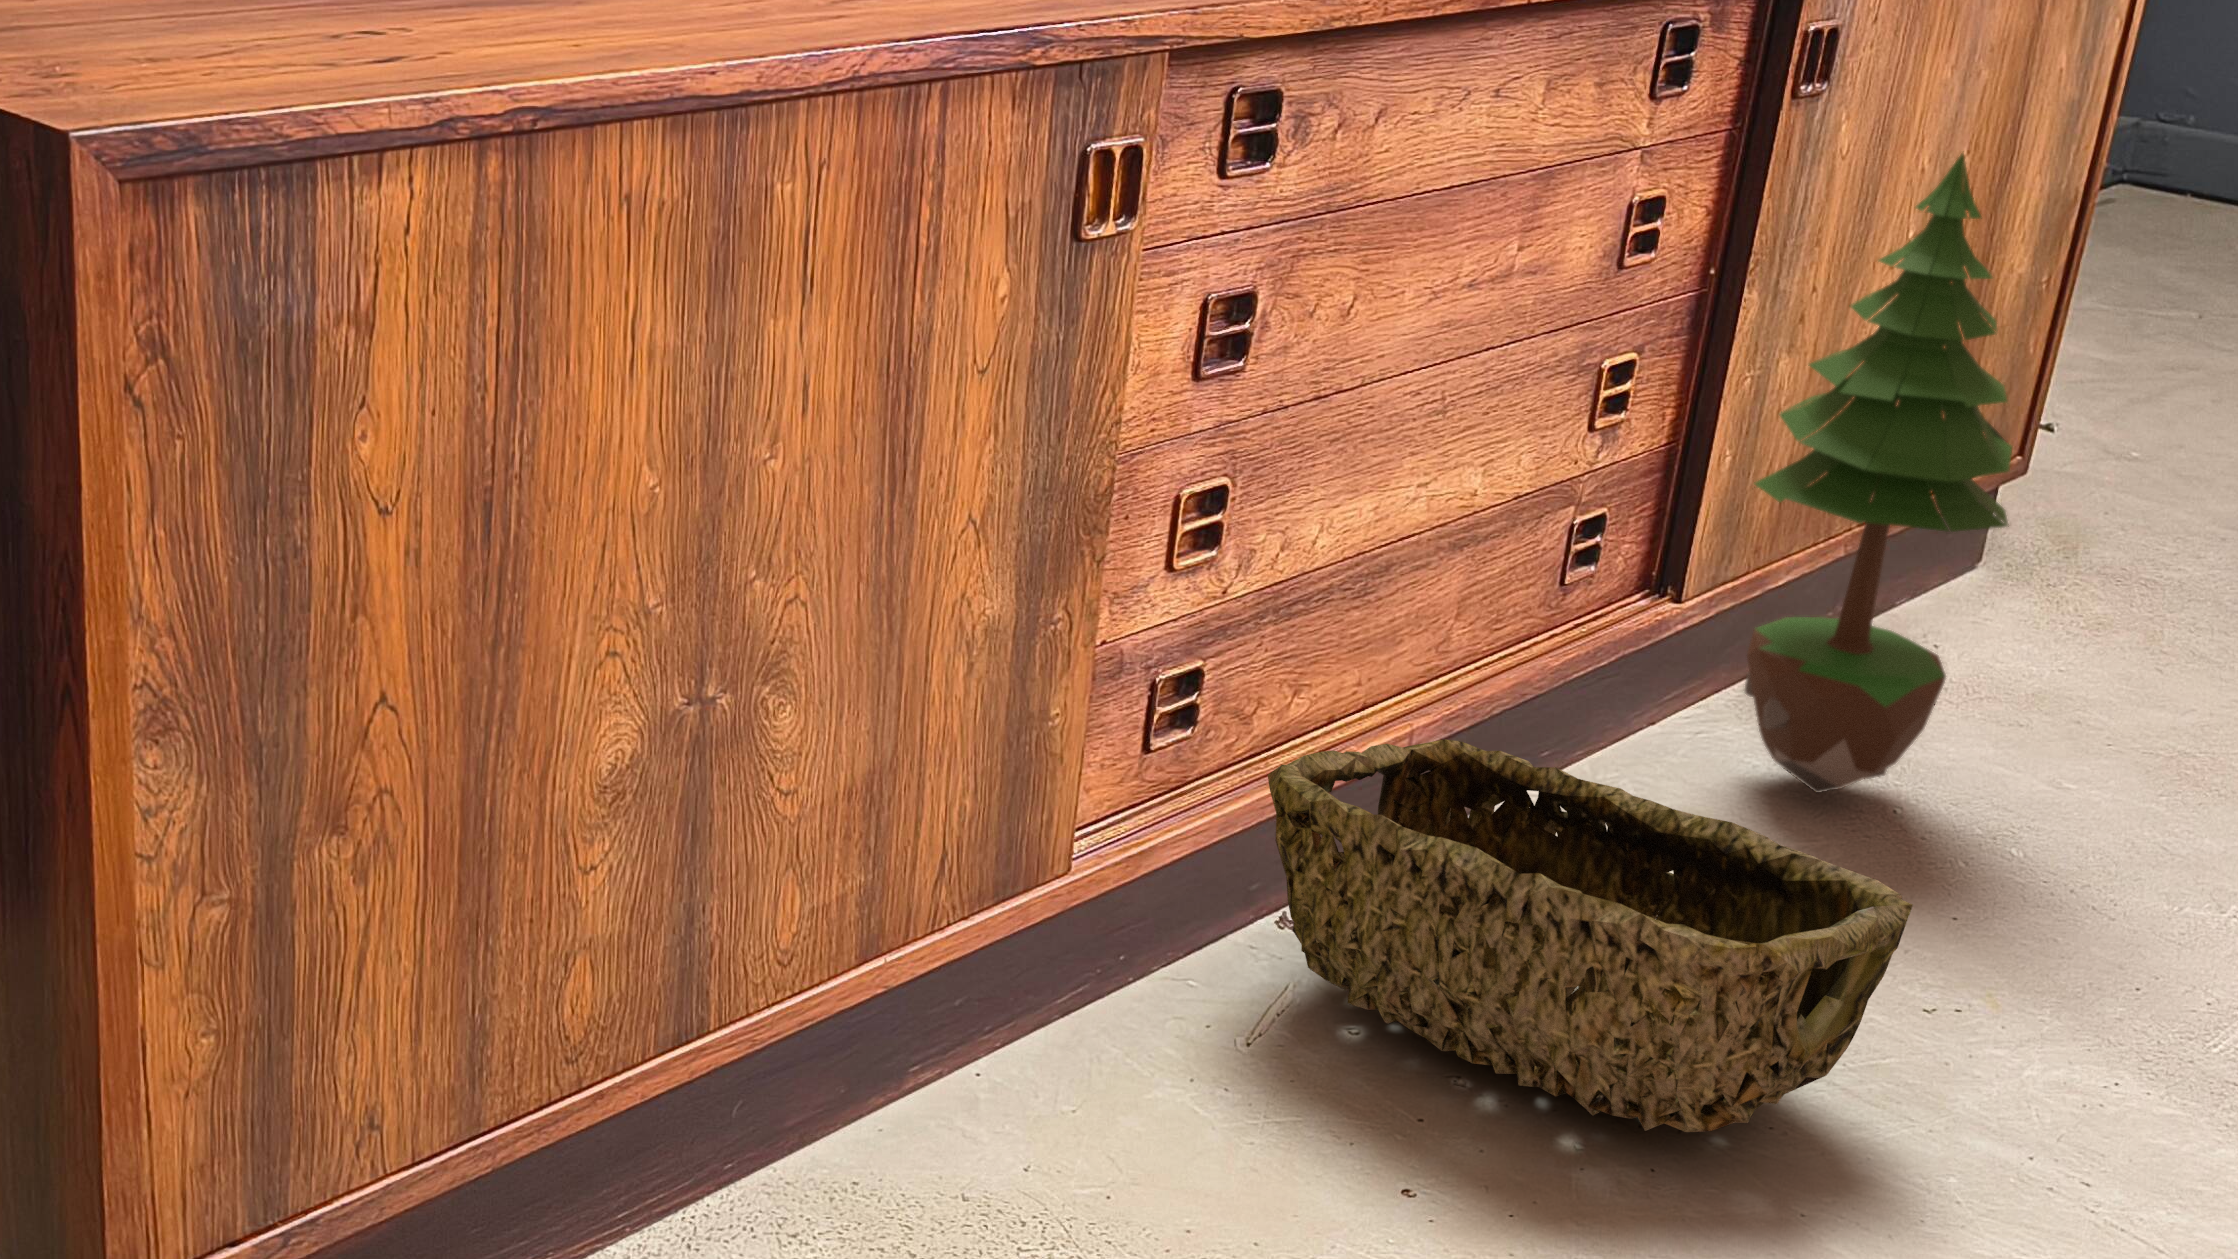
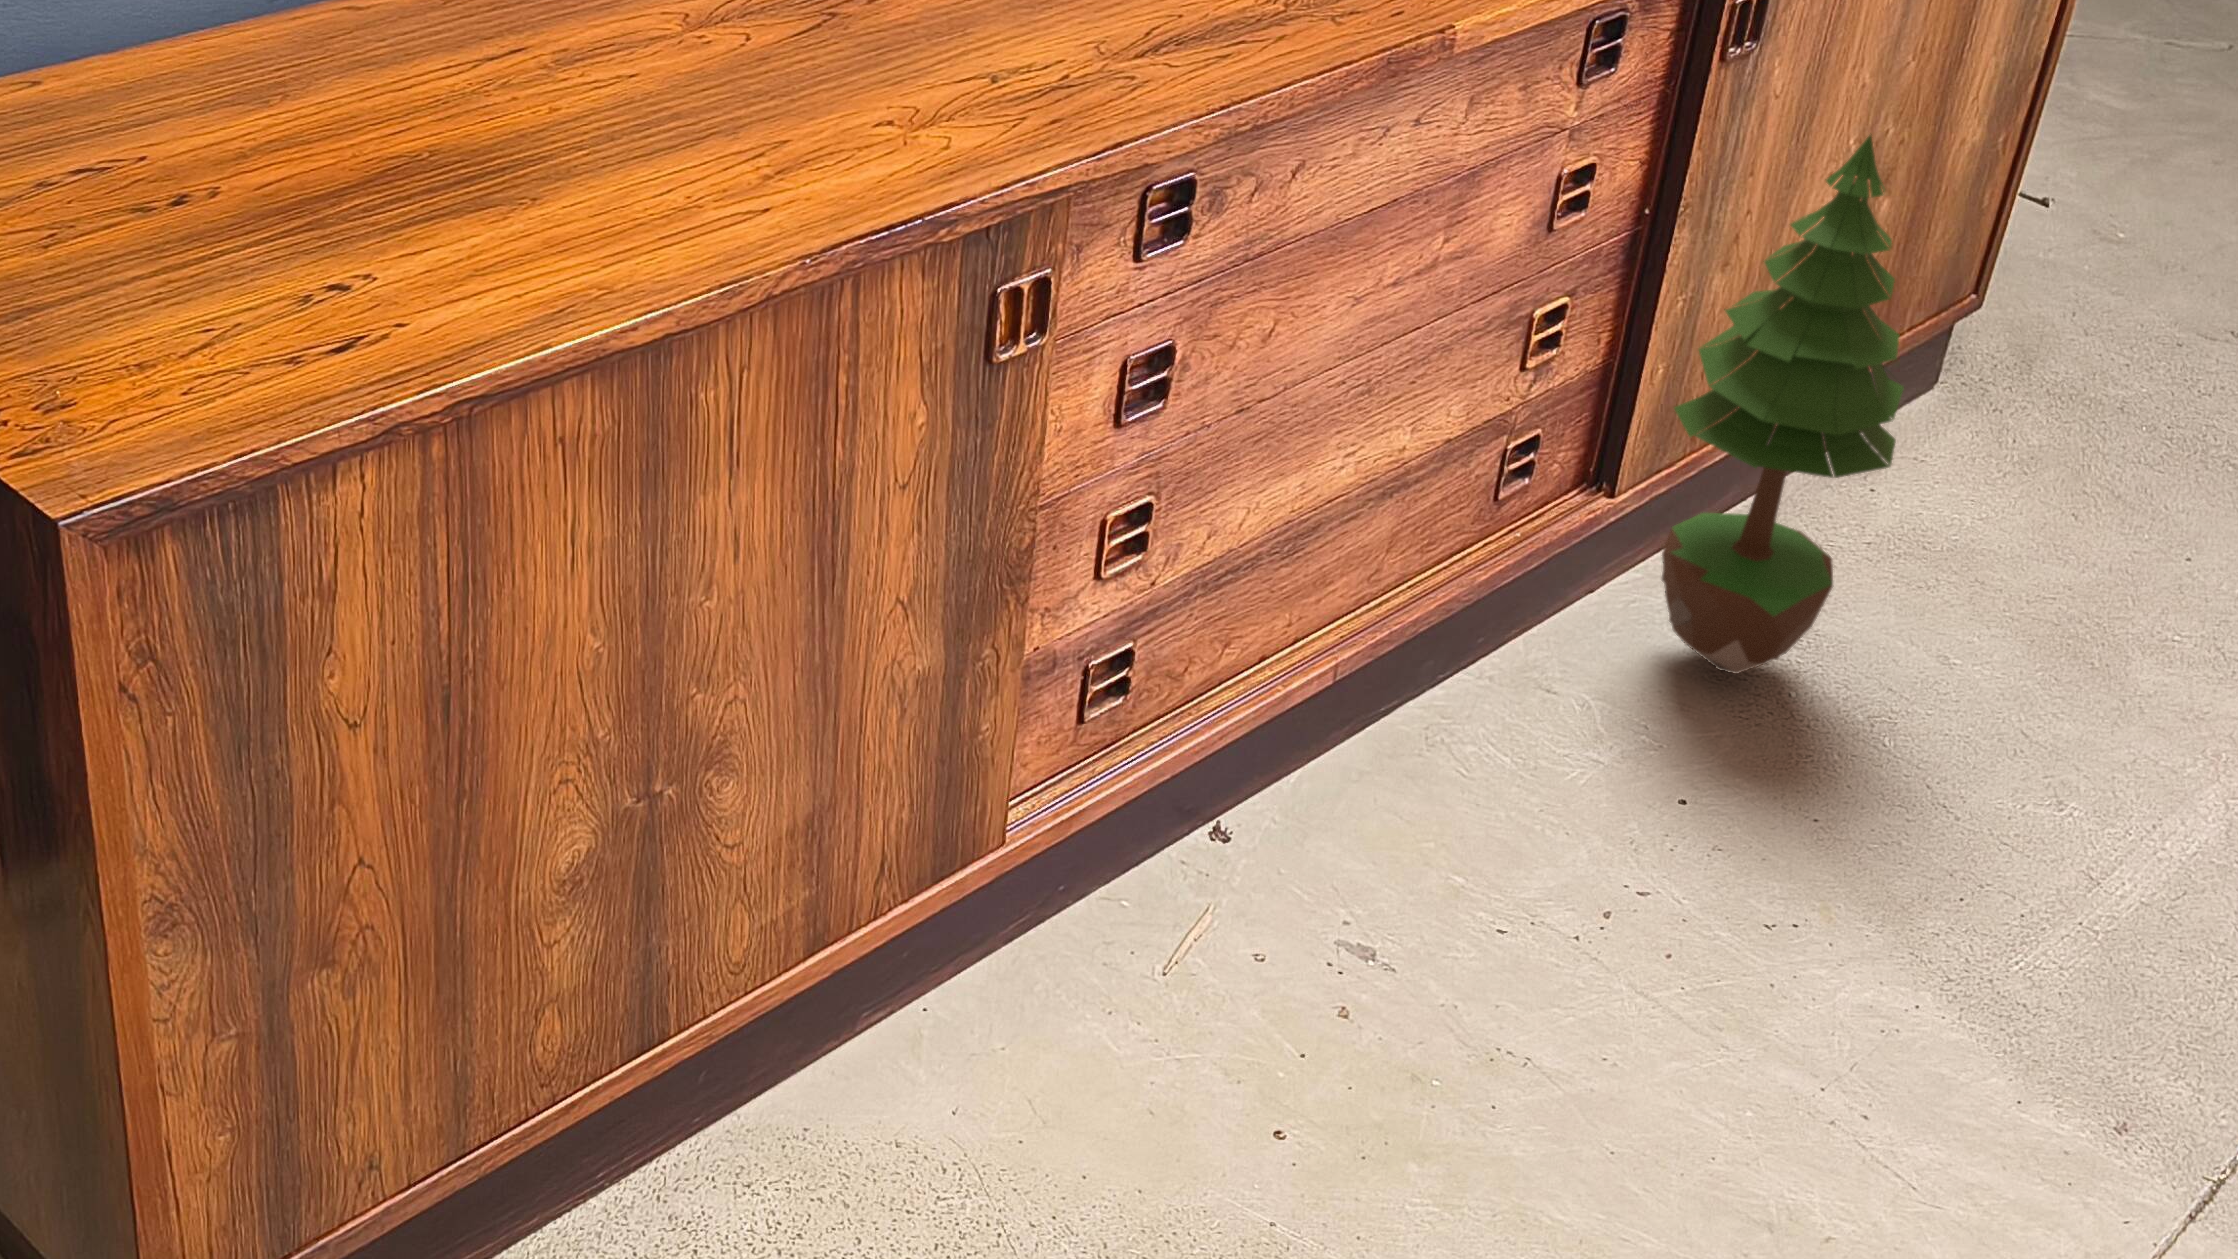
woven basket: present [1268,739,1913,1132] -> none [1191,677,1731,1076]

